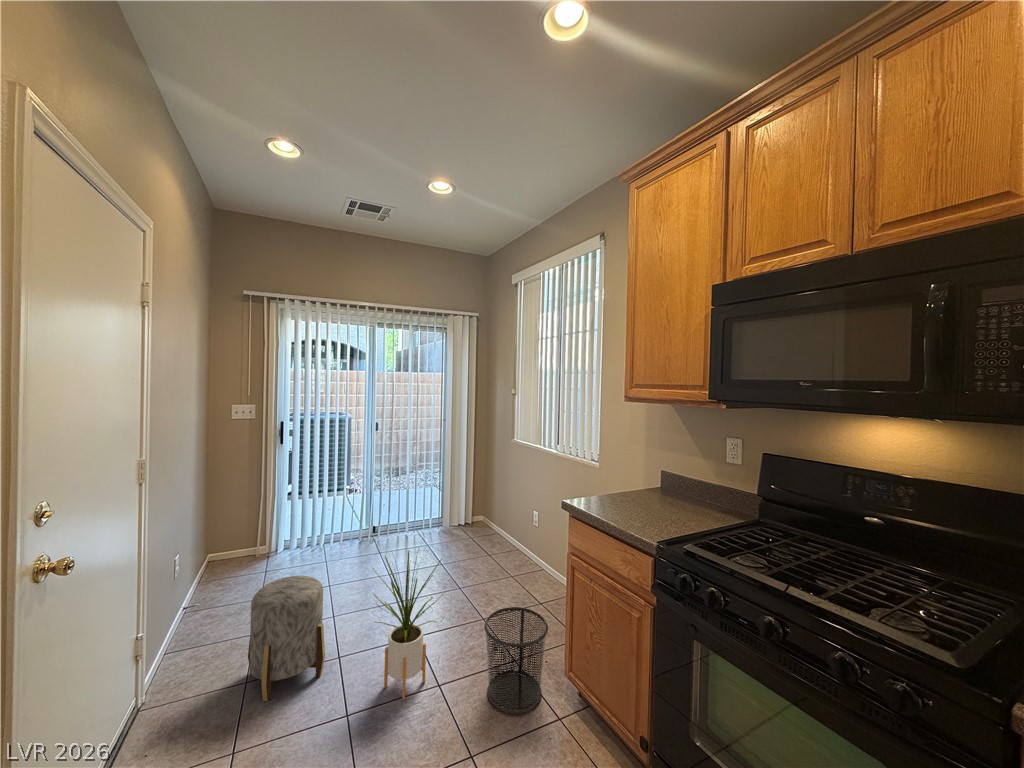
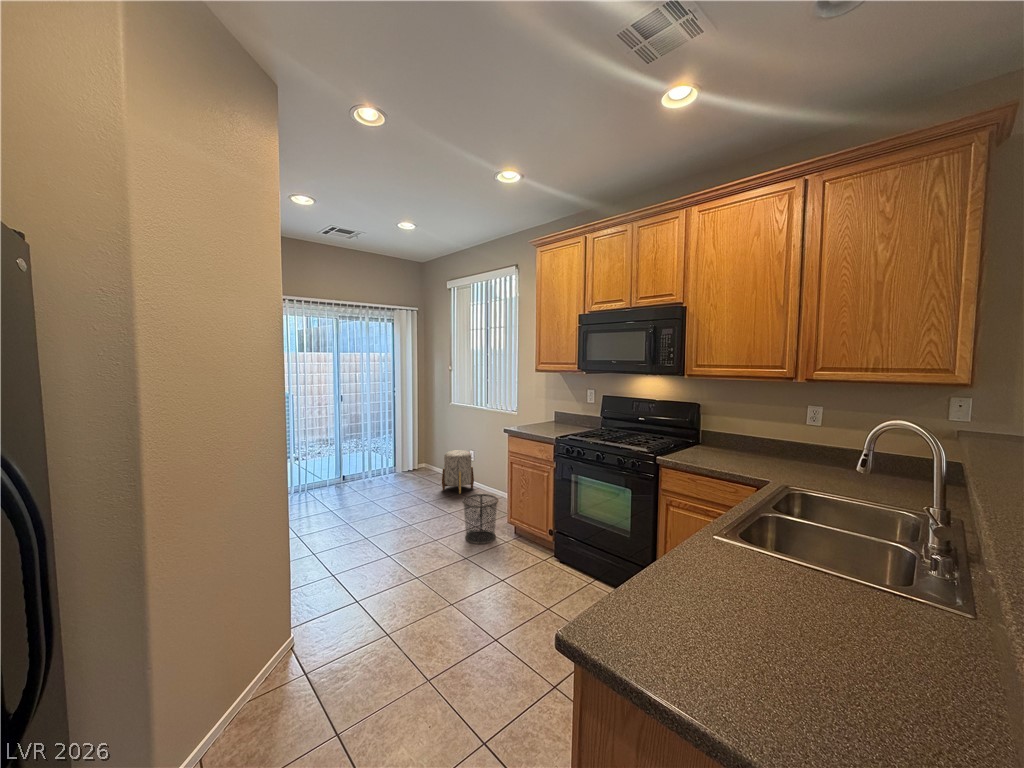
house plant: present [373,551,443,700] -> none [394,463,438,548]
stool: present [248,575,325,701] -> present [442,450,474,494]

